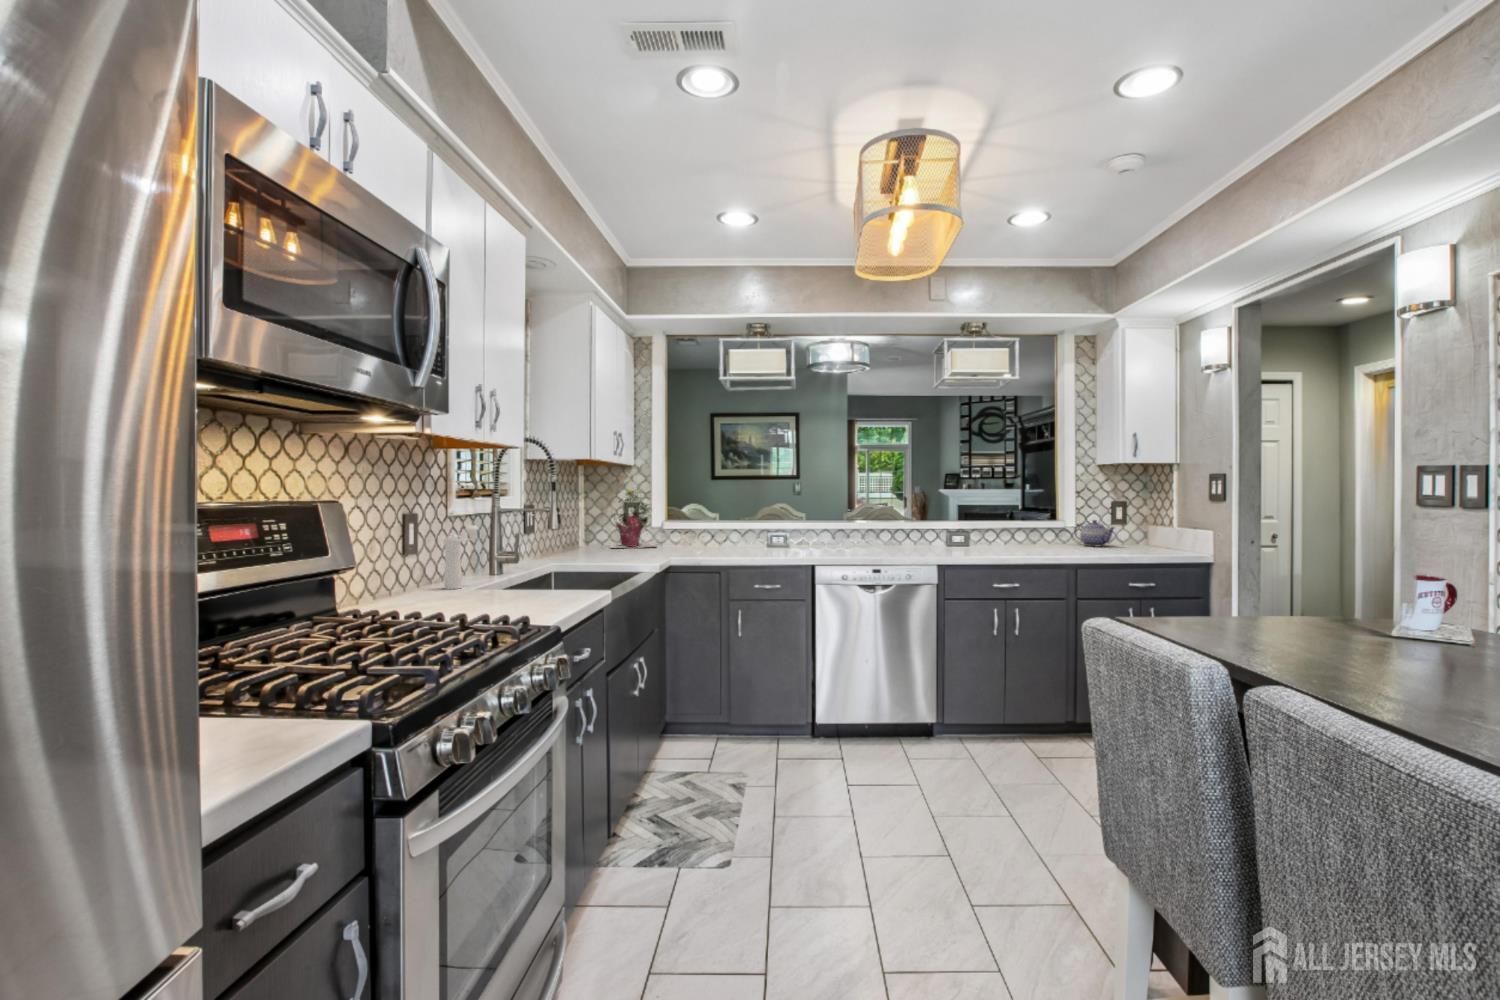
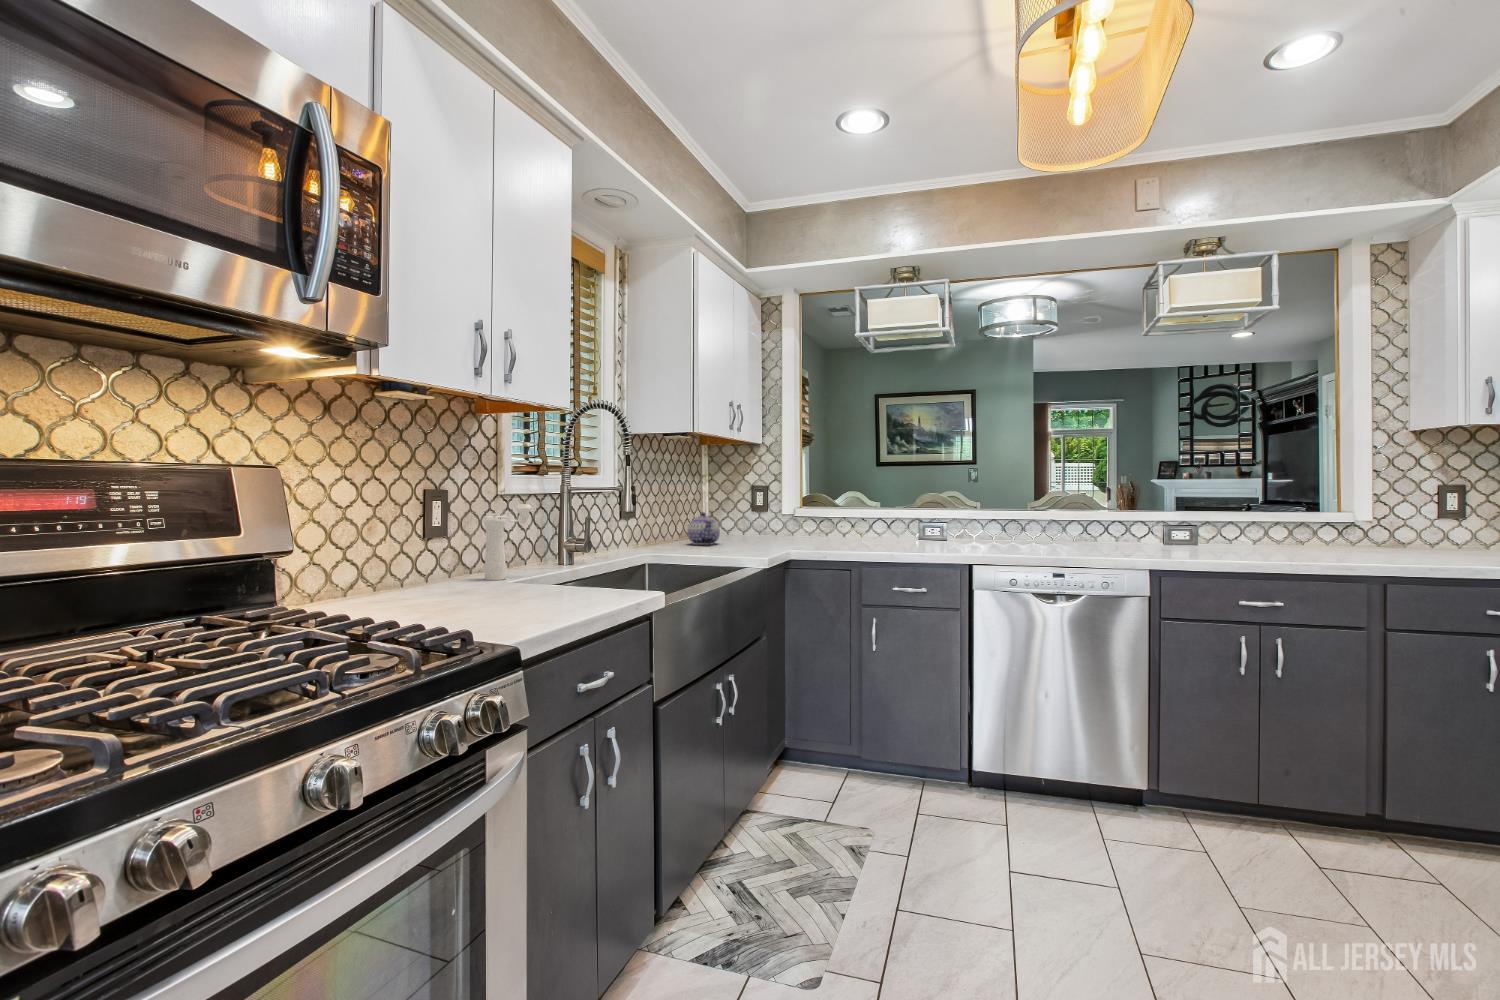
potted plant: present [610,489,656,548] -> none [730,470,785,539]
teapot: present [1074,520,1115,546] -> present [688,512,720,545]

